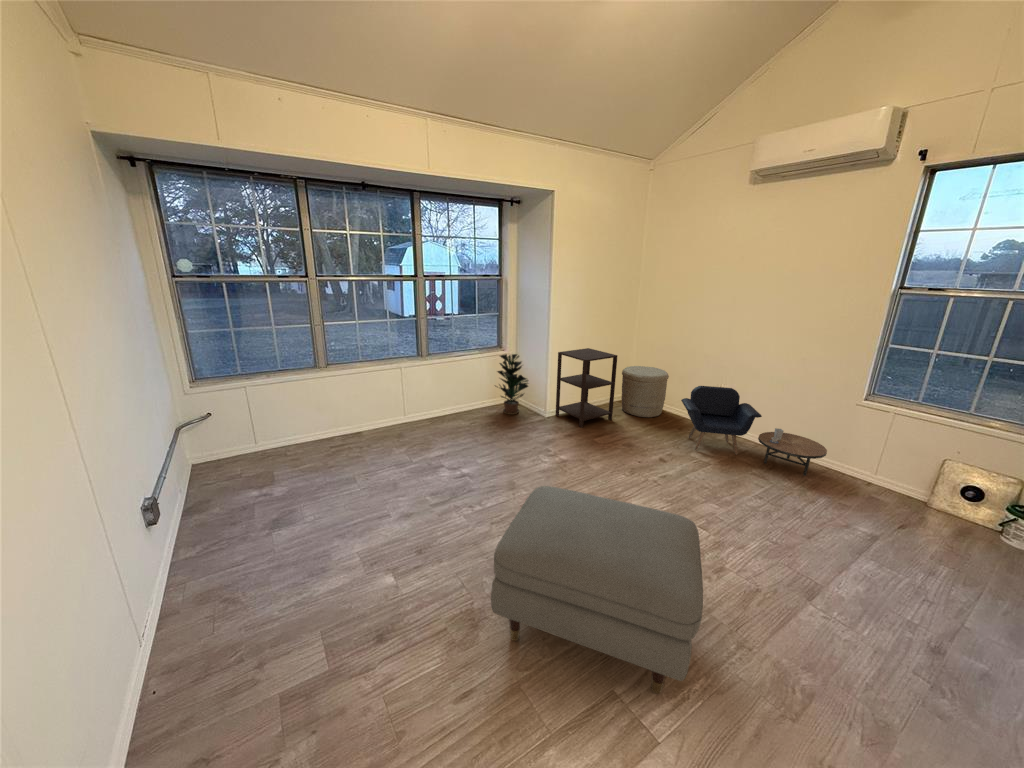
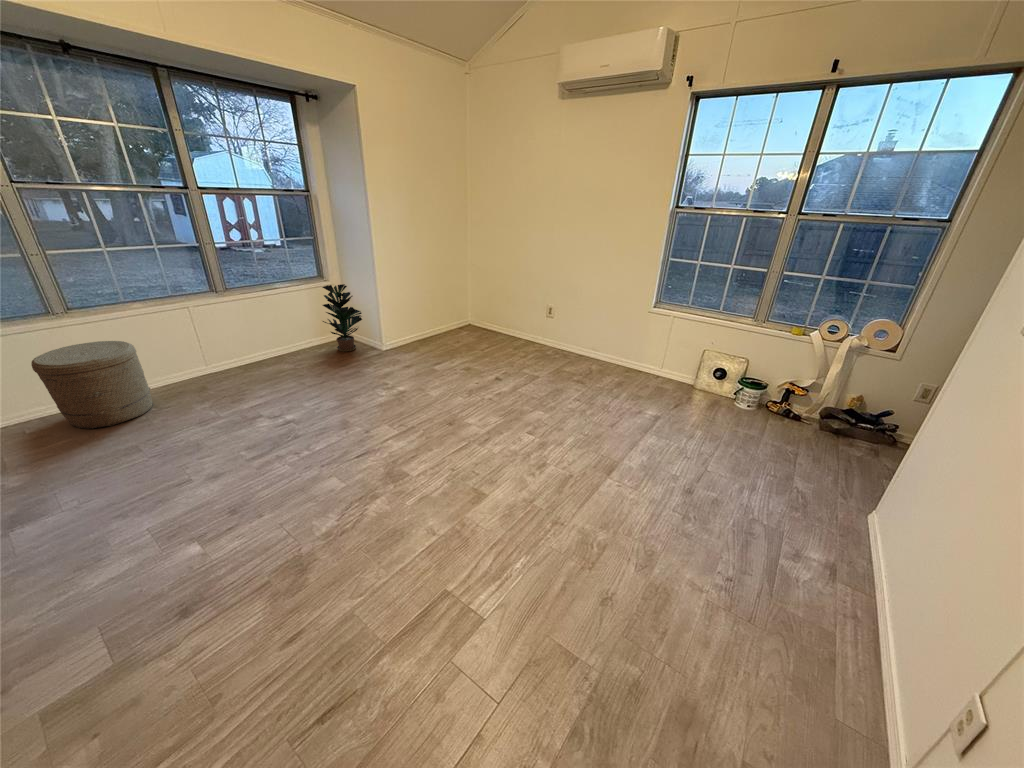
side table: present [556,348,617,428] -> none [390,274,454,357]
woven basket: present [621,366,669,417] -> present [31,341,153,429]
armchair: present [681,386,827,476] -> none [514,305,628,376]
ottoman: present [491,486,703,694] -> none [306,418,515,581]

